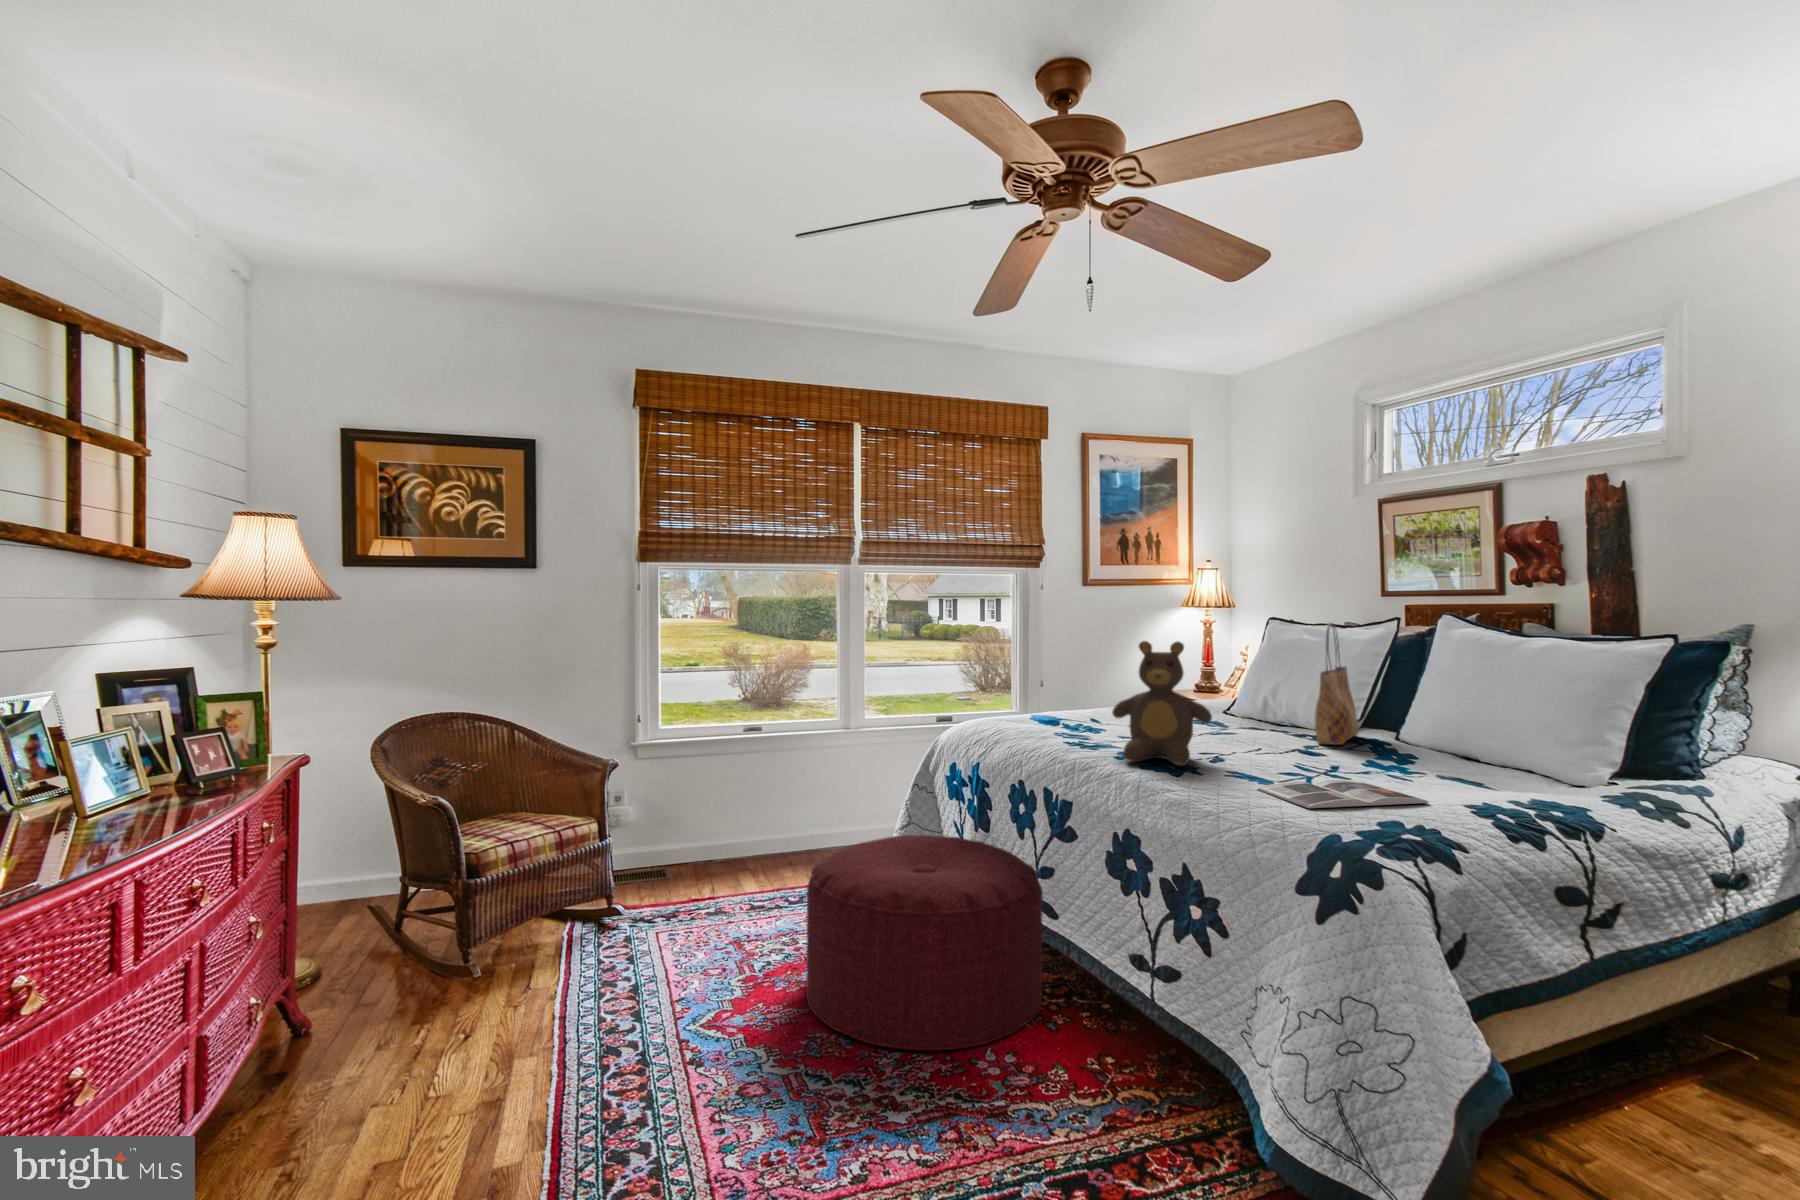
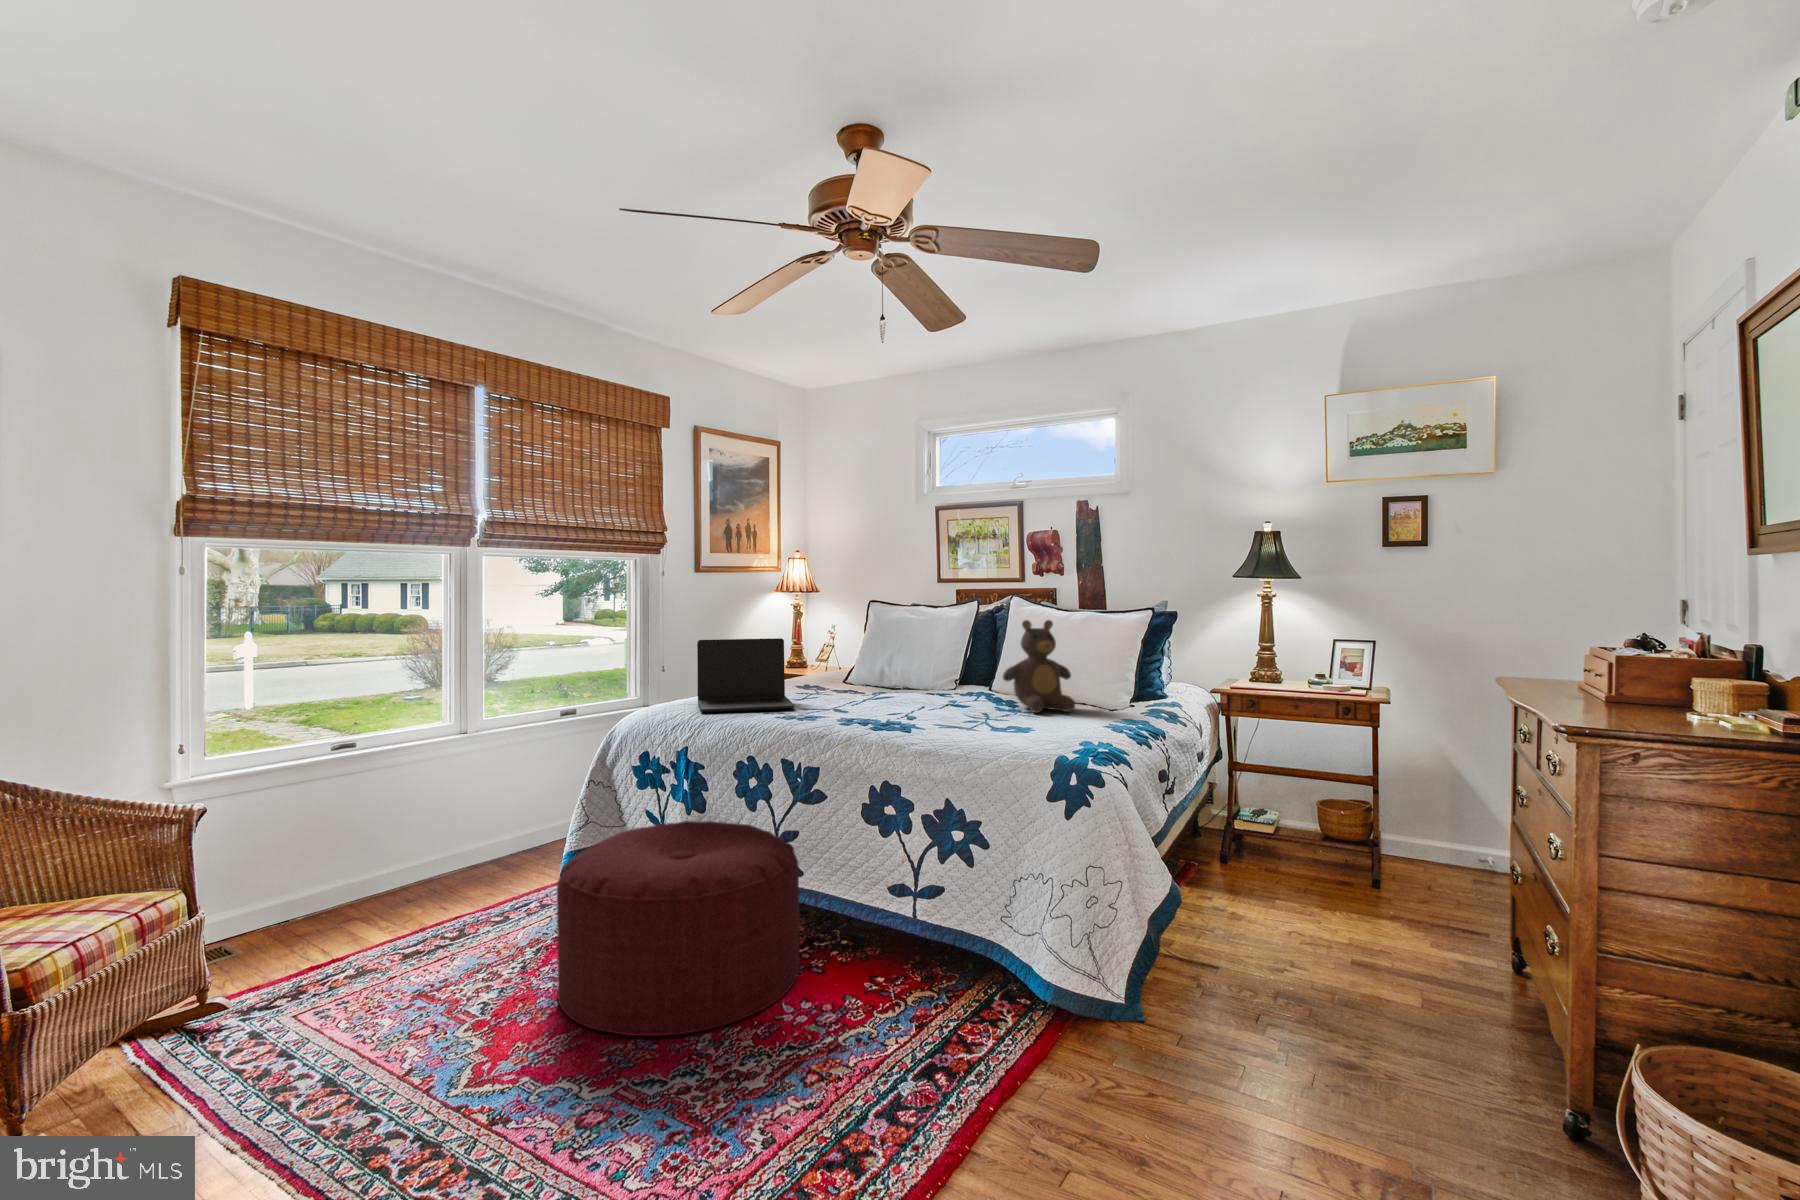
tote bag: present [1314,623,1358,745] -> none [947,605,972,700]
teddy bear: present [1112,641,1212,766] -> present [1003,620,1075,713]
laptop: none [1001,654,1109,734] -> present [697,638,794,712]
magazine: present [1257,780,1429,808] -> none [976,722,1081,743]

